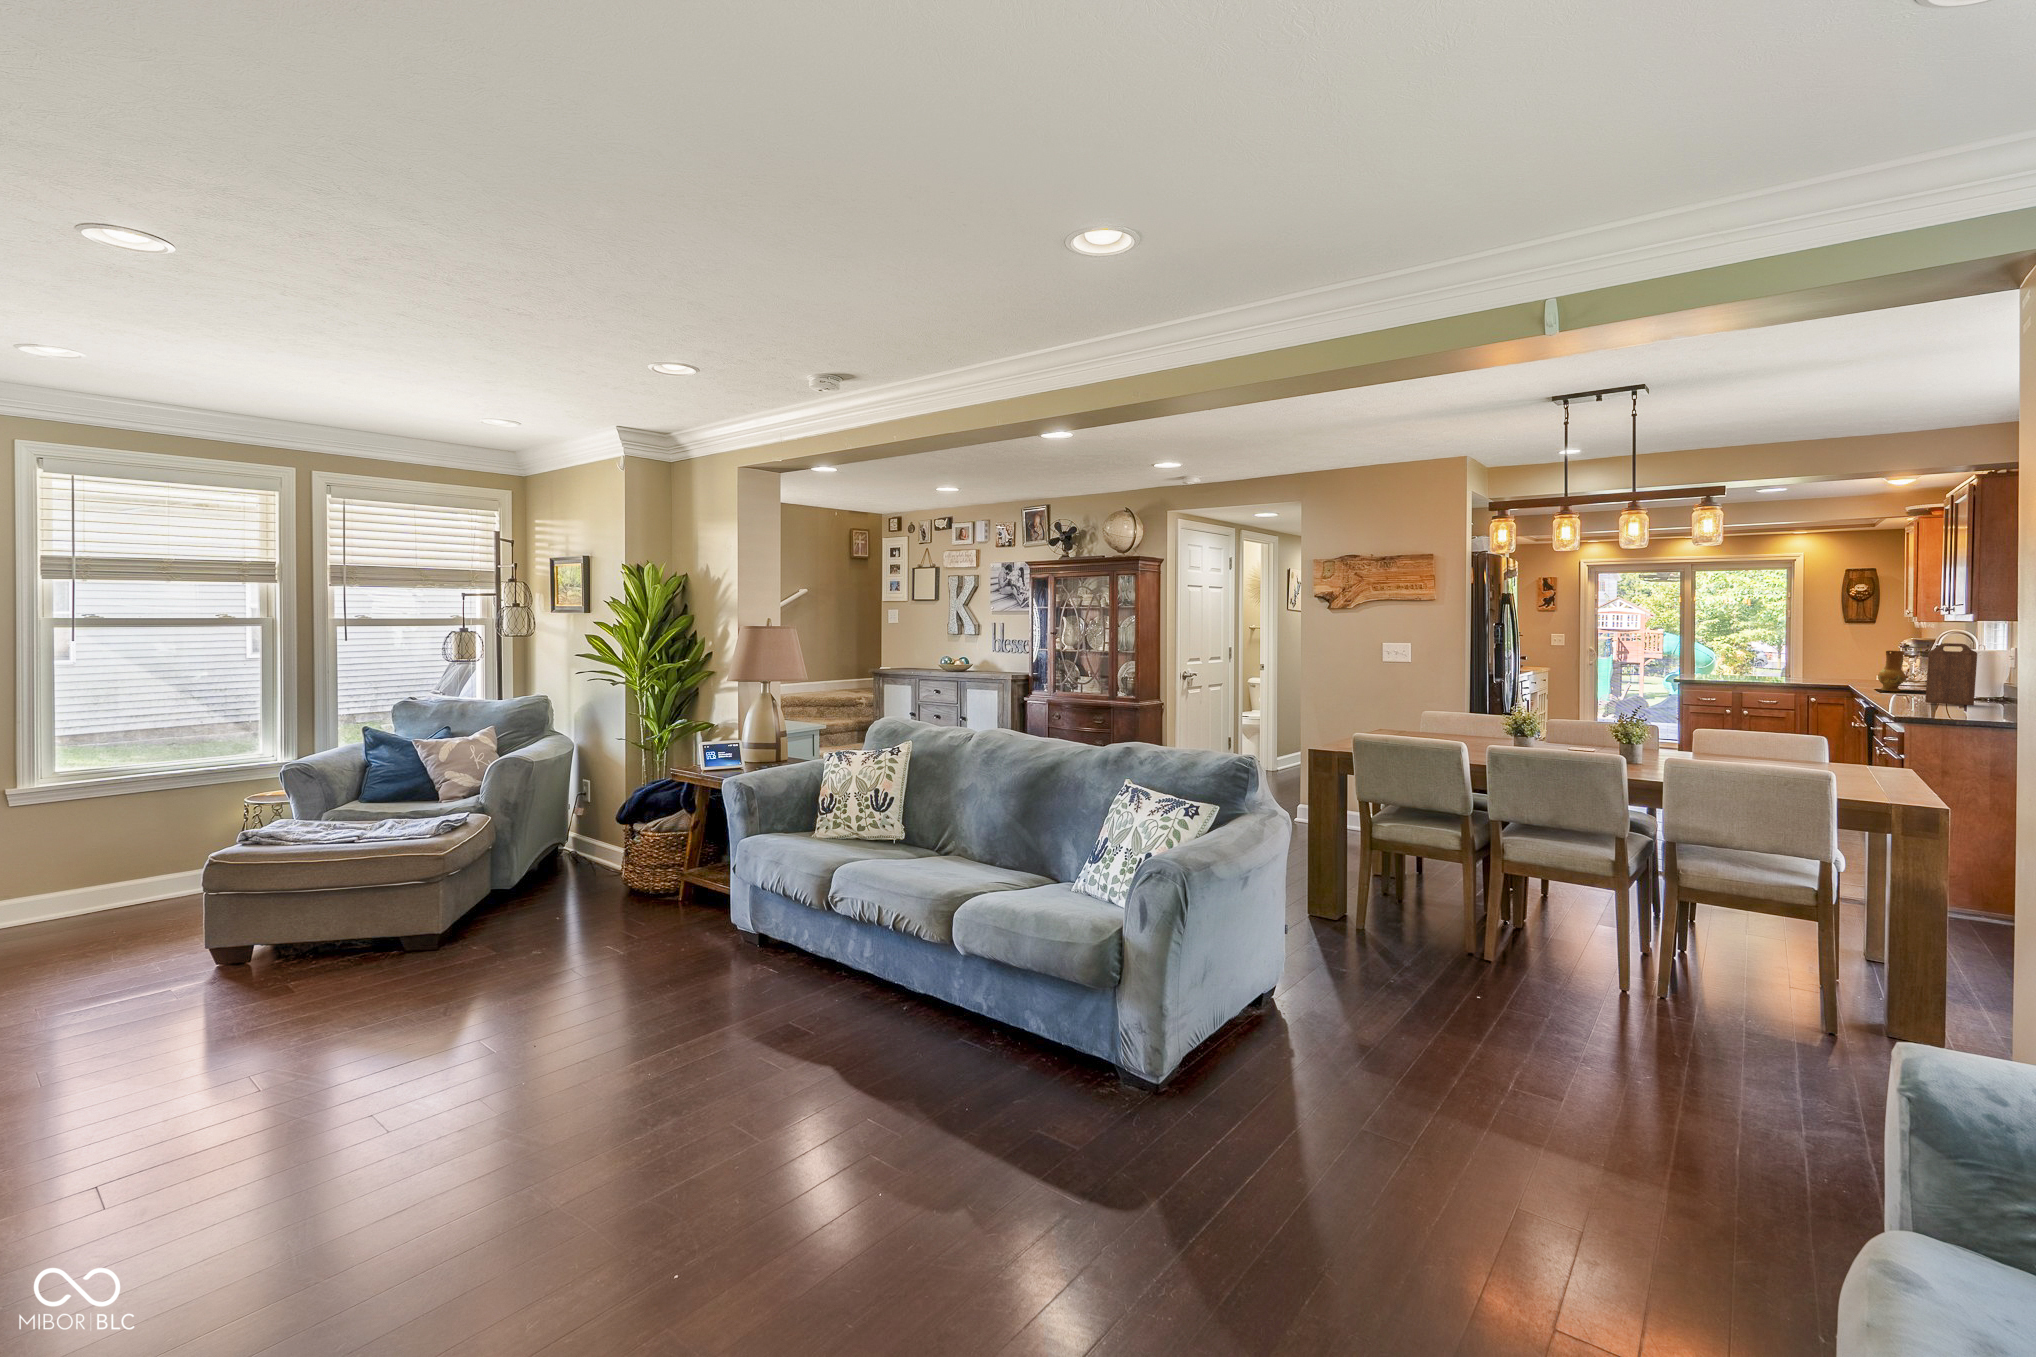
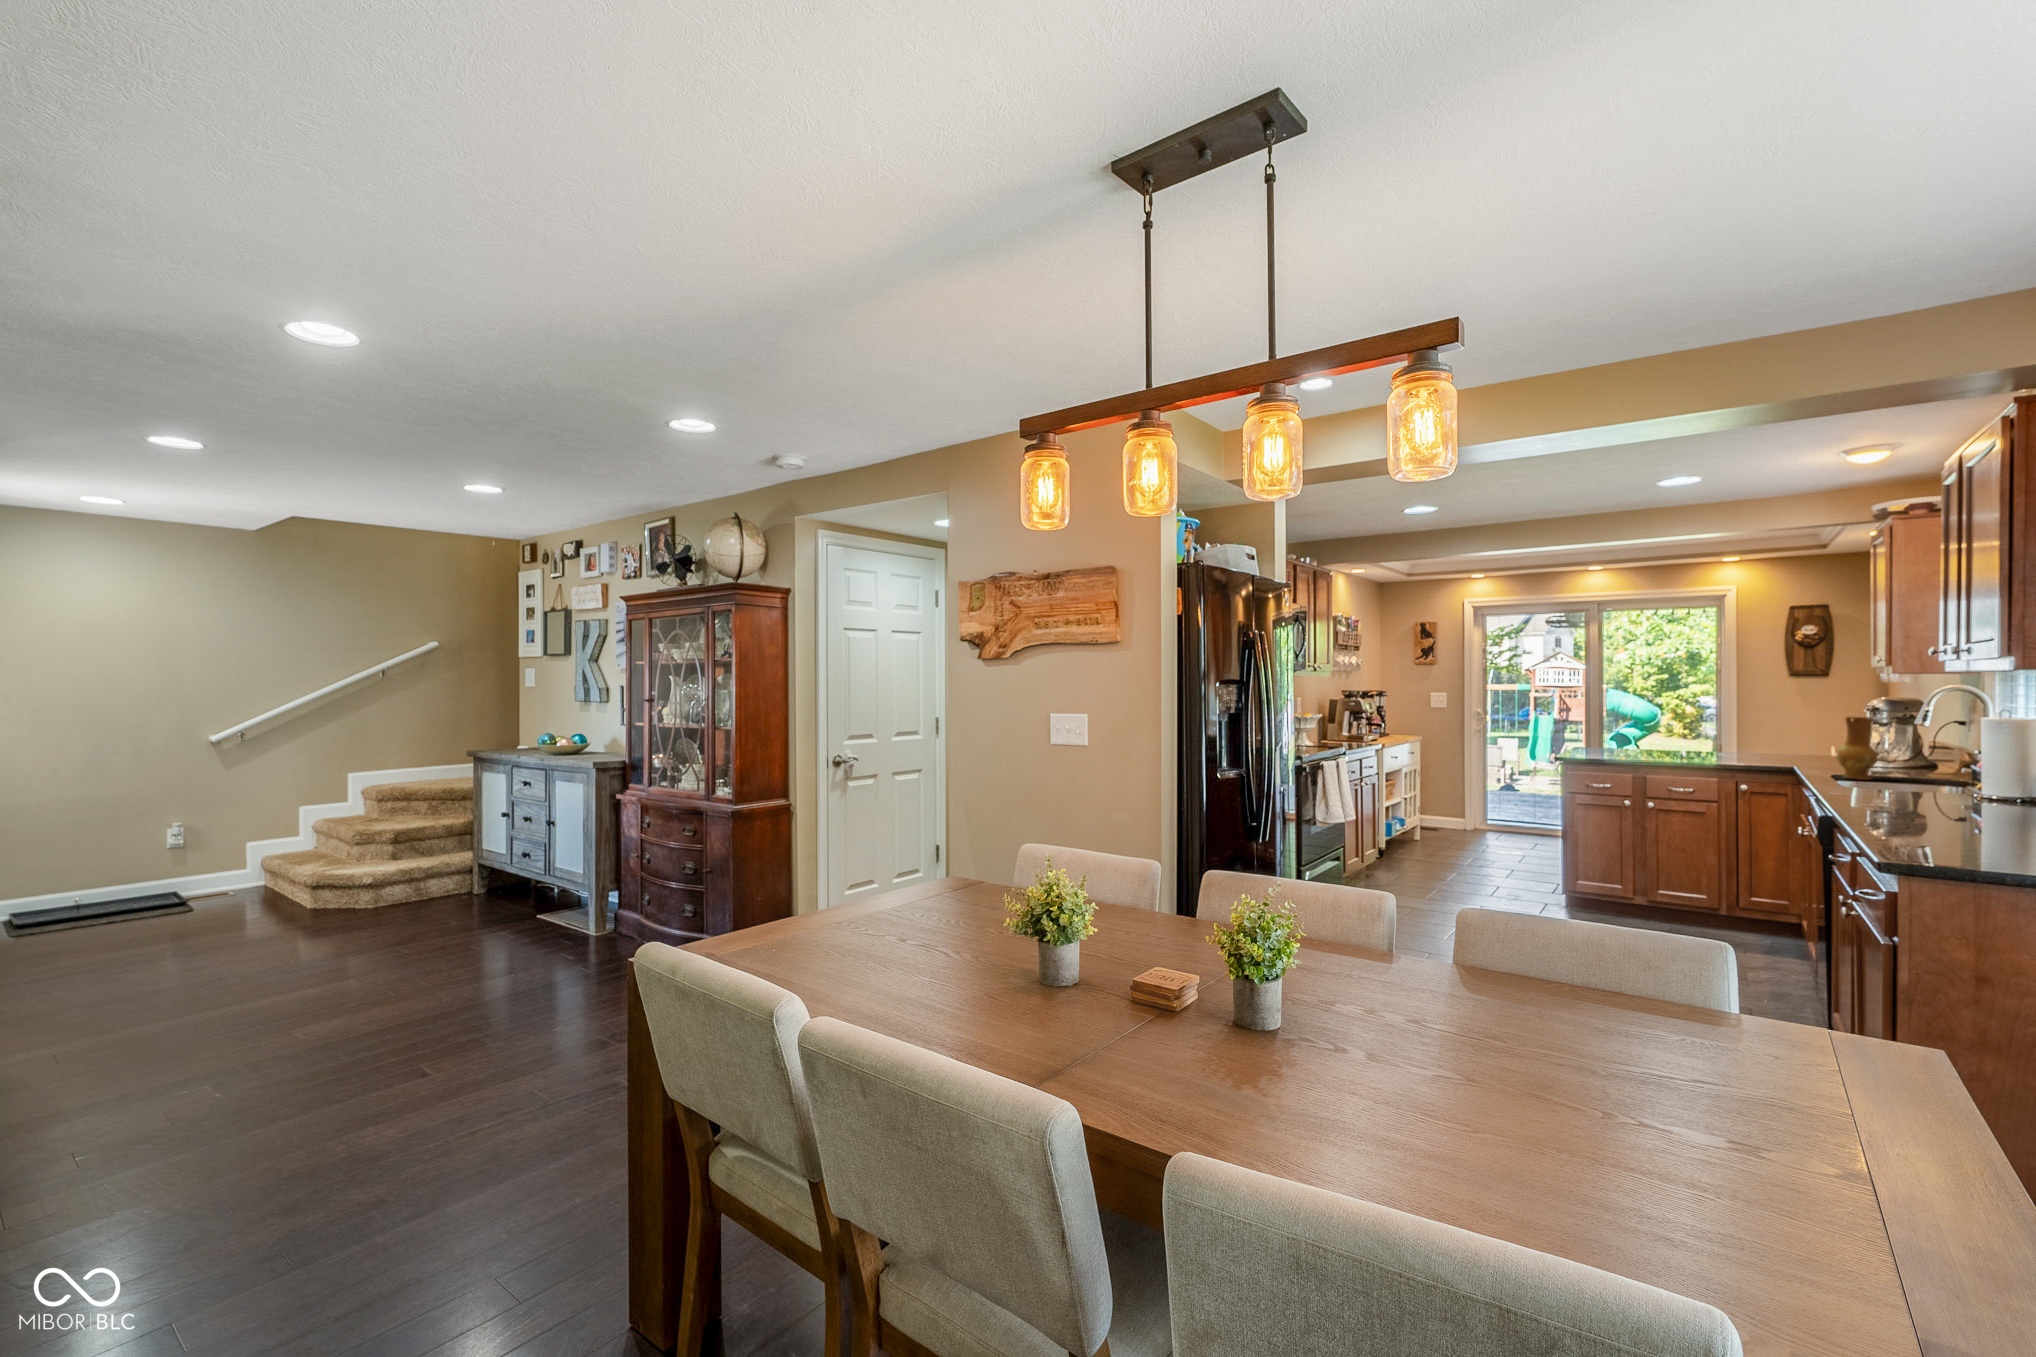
cutting board: present [1925,643,1977,705] -> none [1915,707,2000,816]

